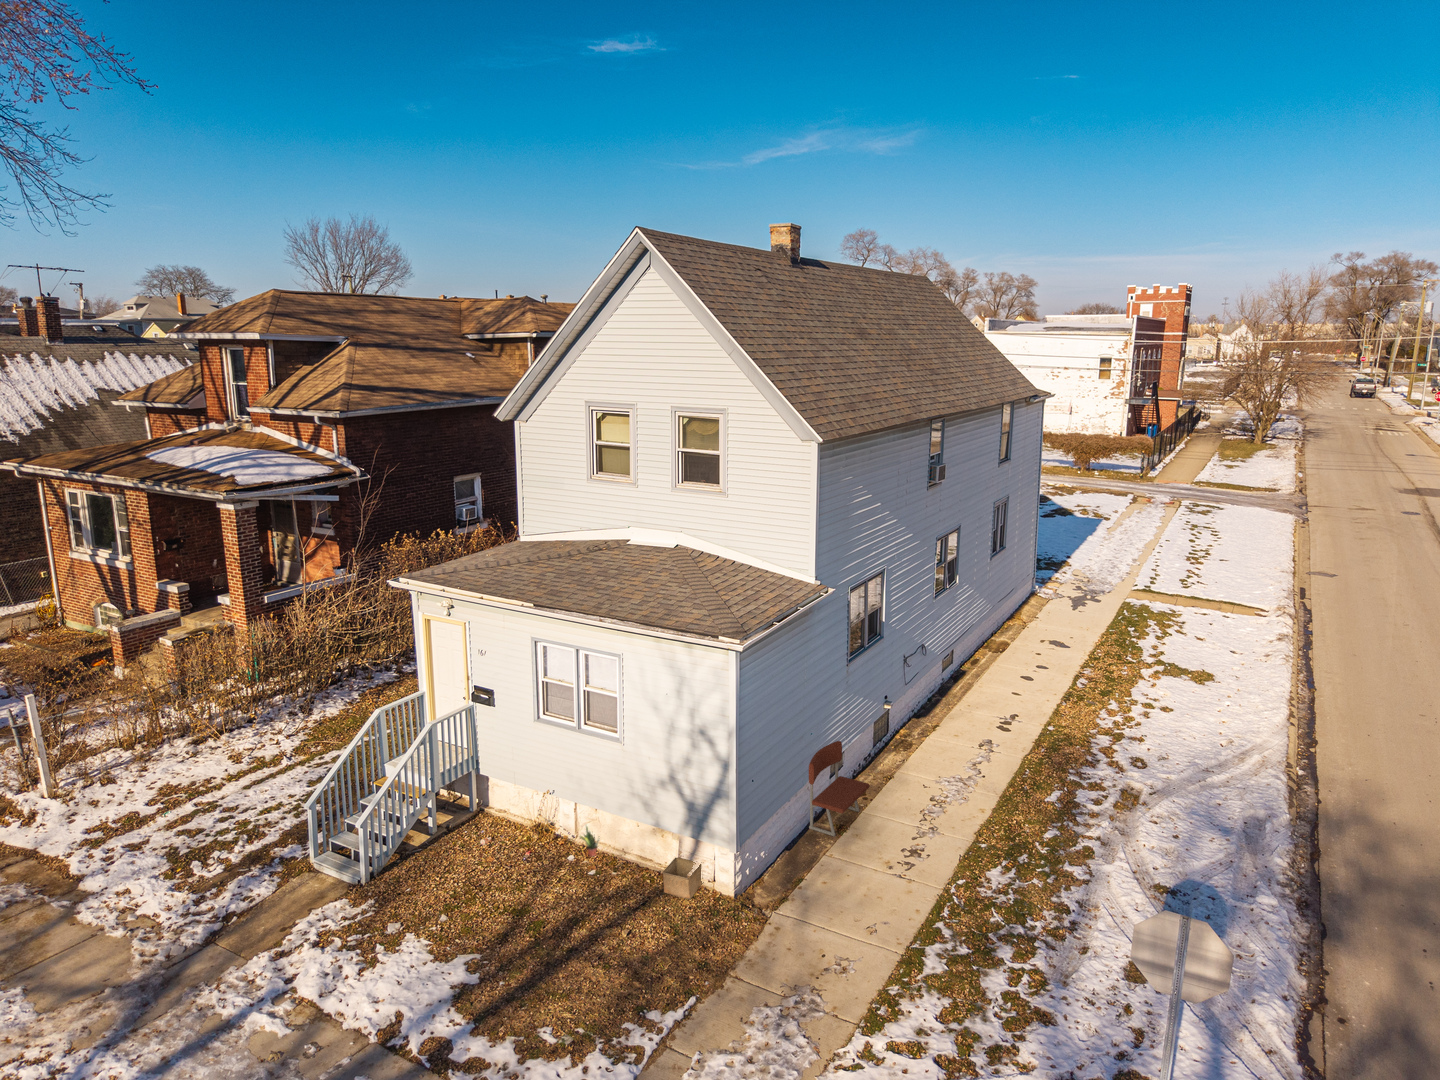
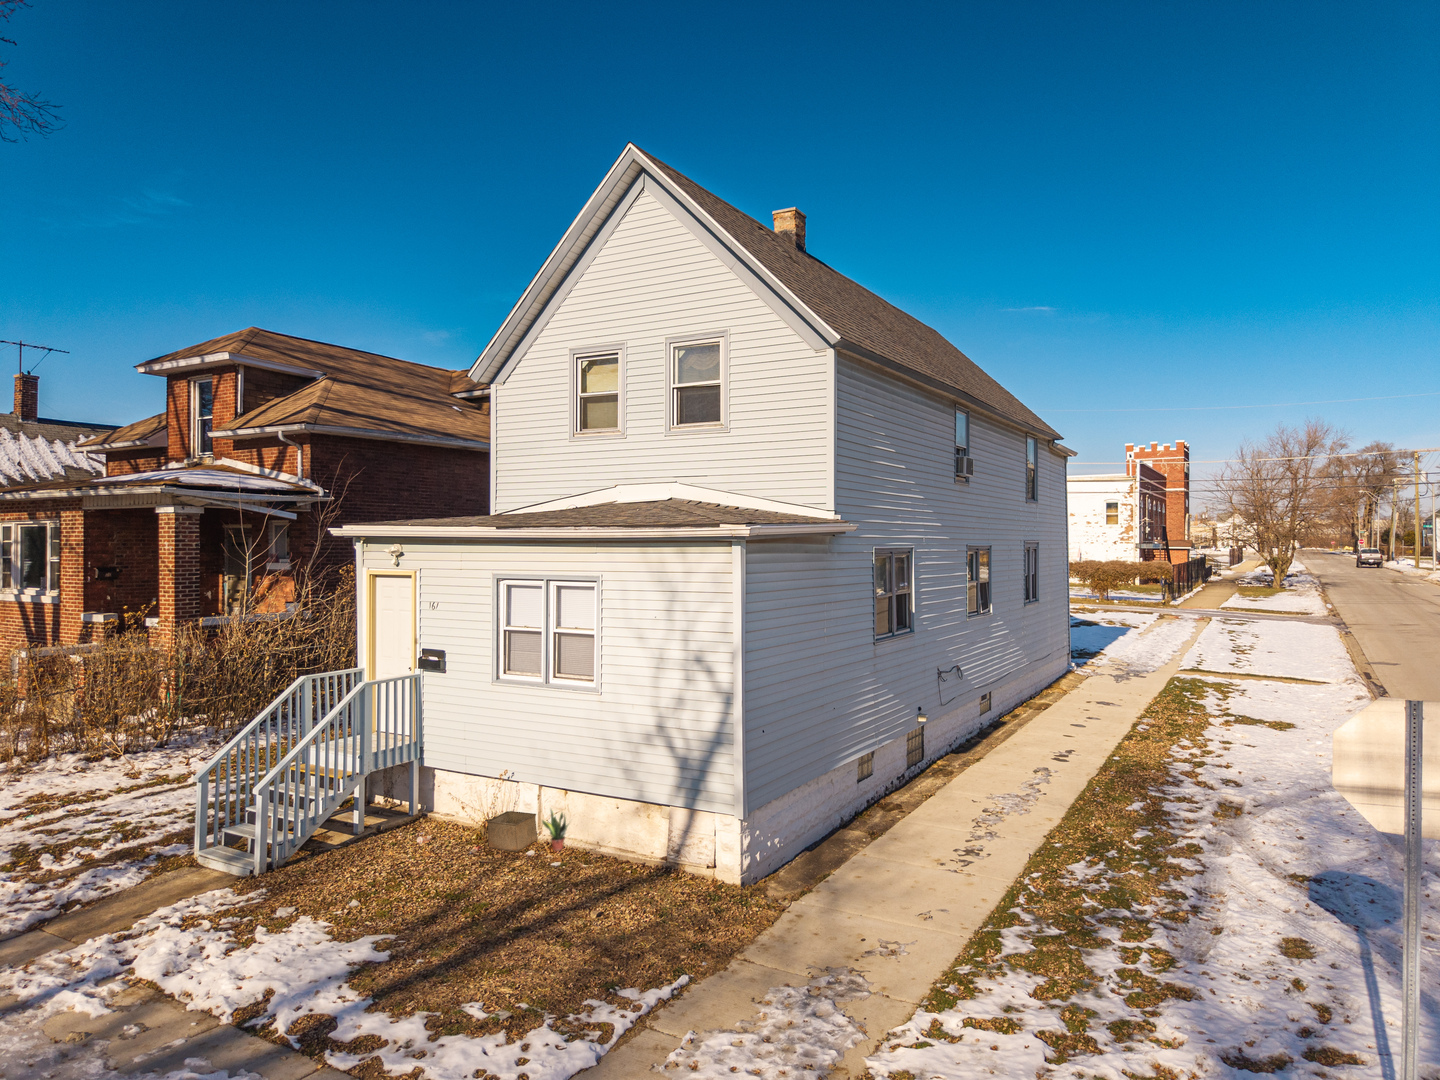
bench: present [809,741,870,837] -> none [831,724,906,833]
storage bin: present [662,857,703,899] -> present [487,811,537,852]

